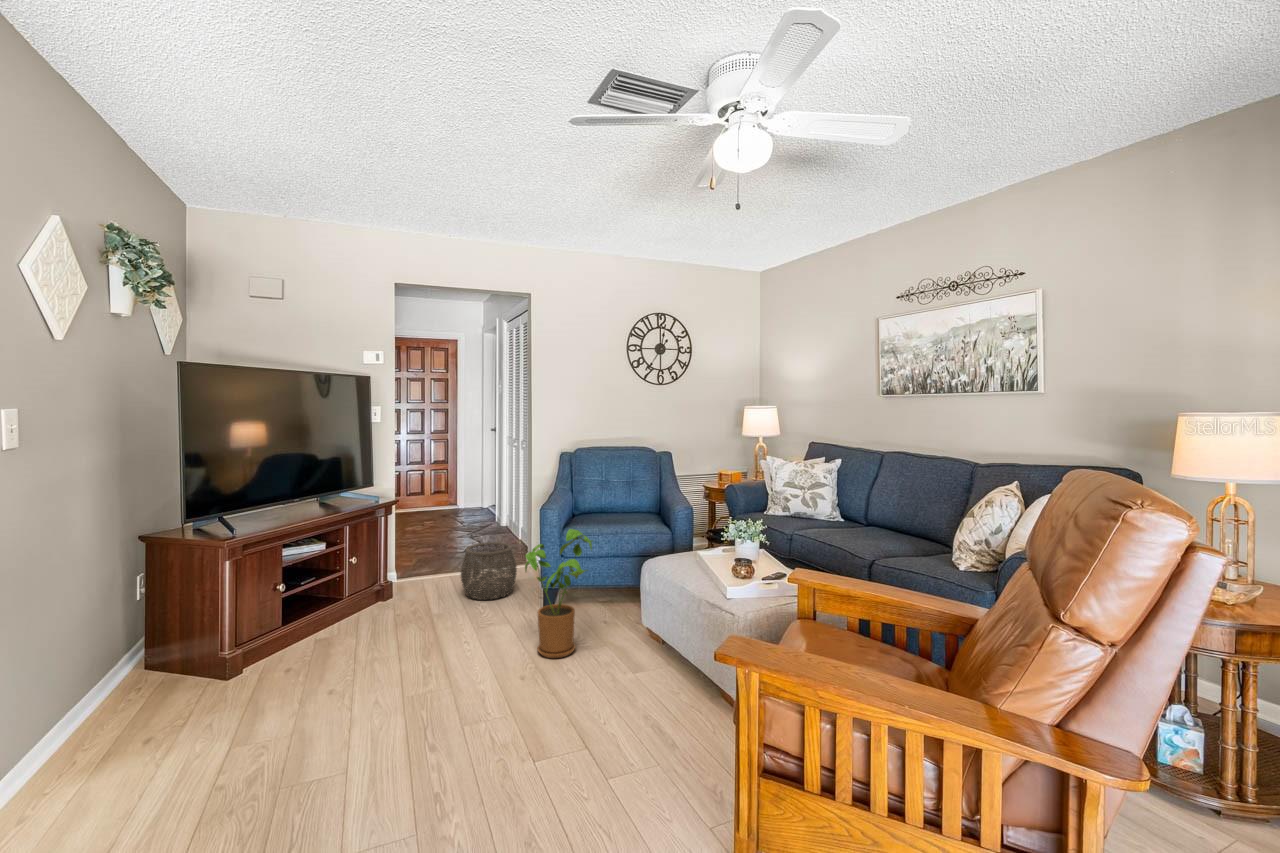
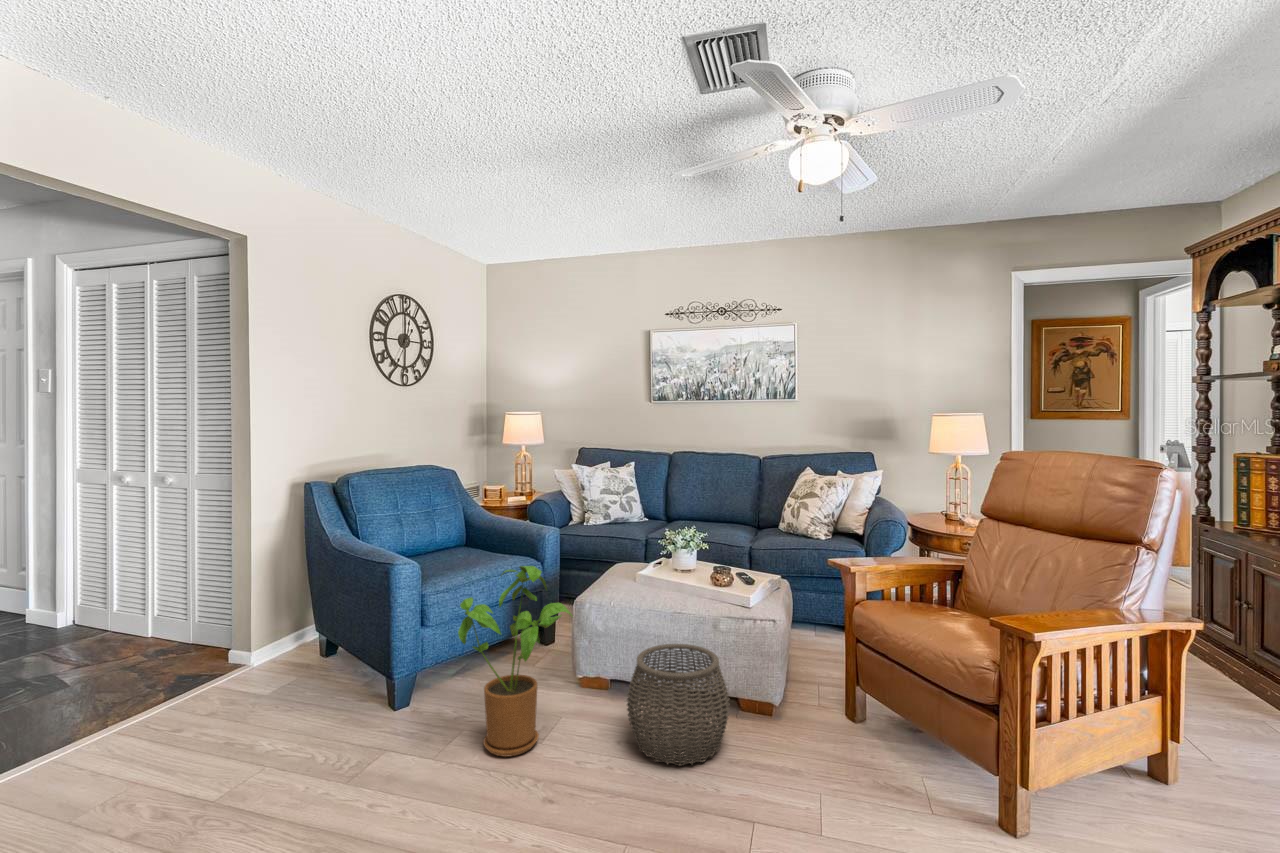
woven basket: present [461,542,517,600] -> present [627,644,730,766]

